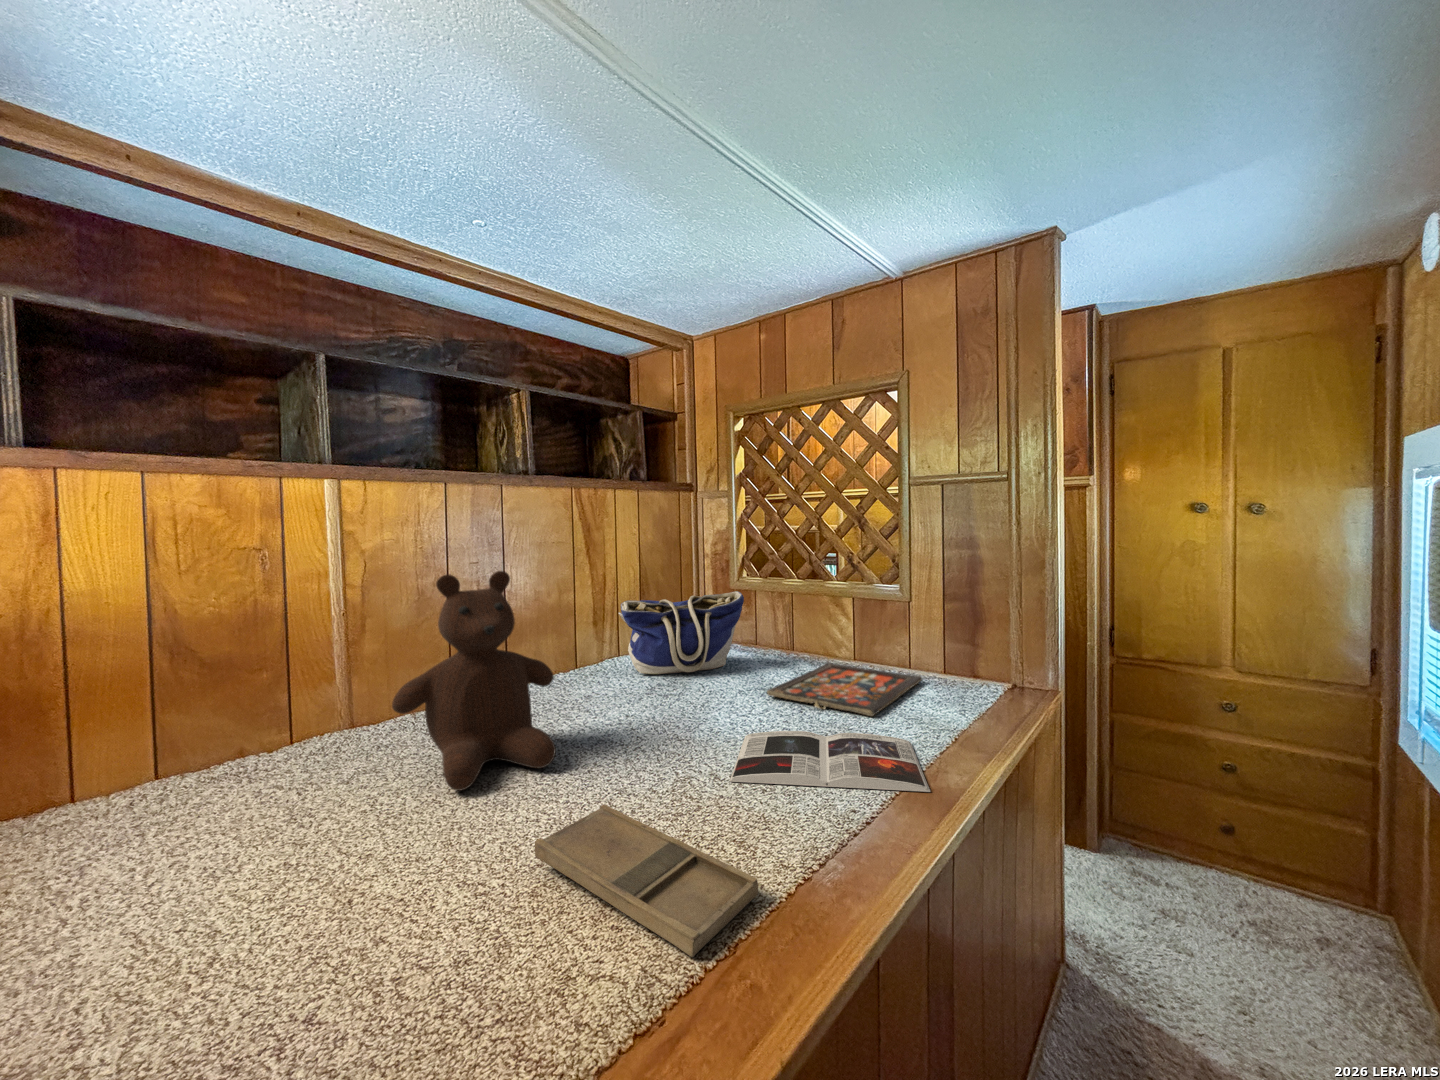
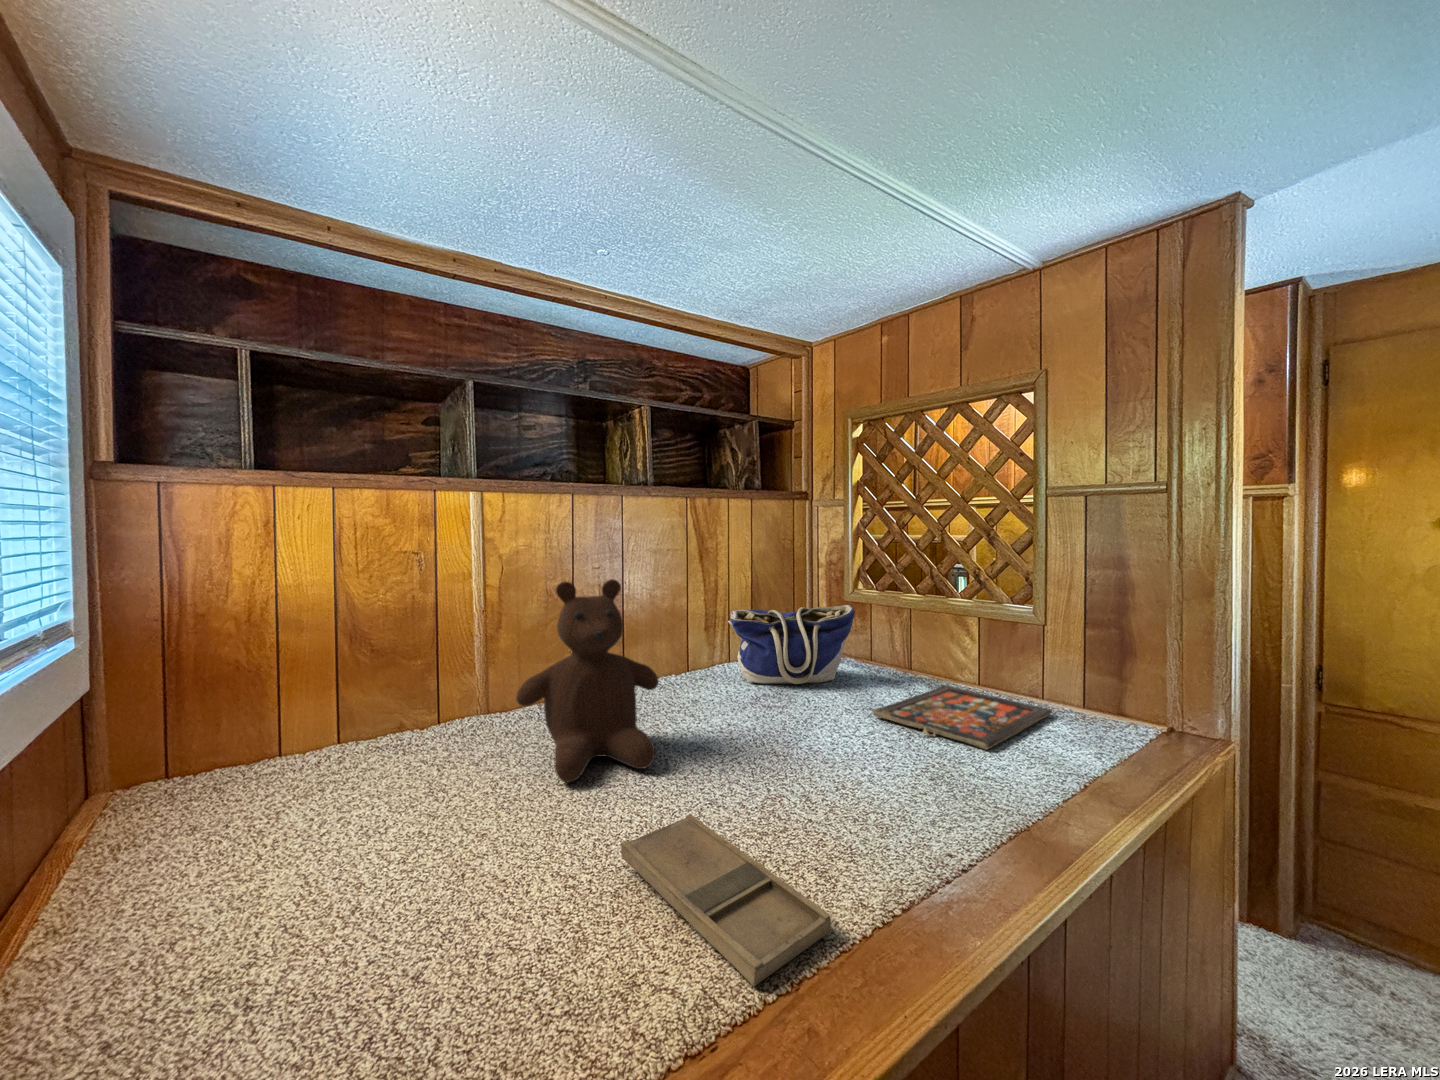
magazine: present [730,731,930,792] -> none [820,755,1043,845]

